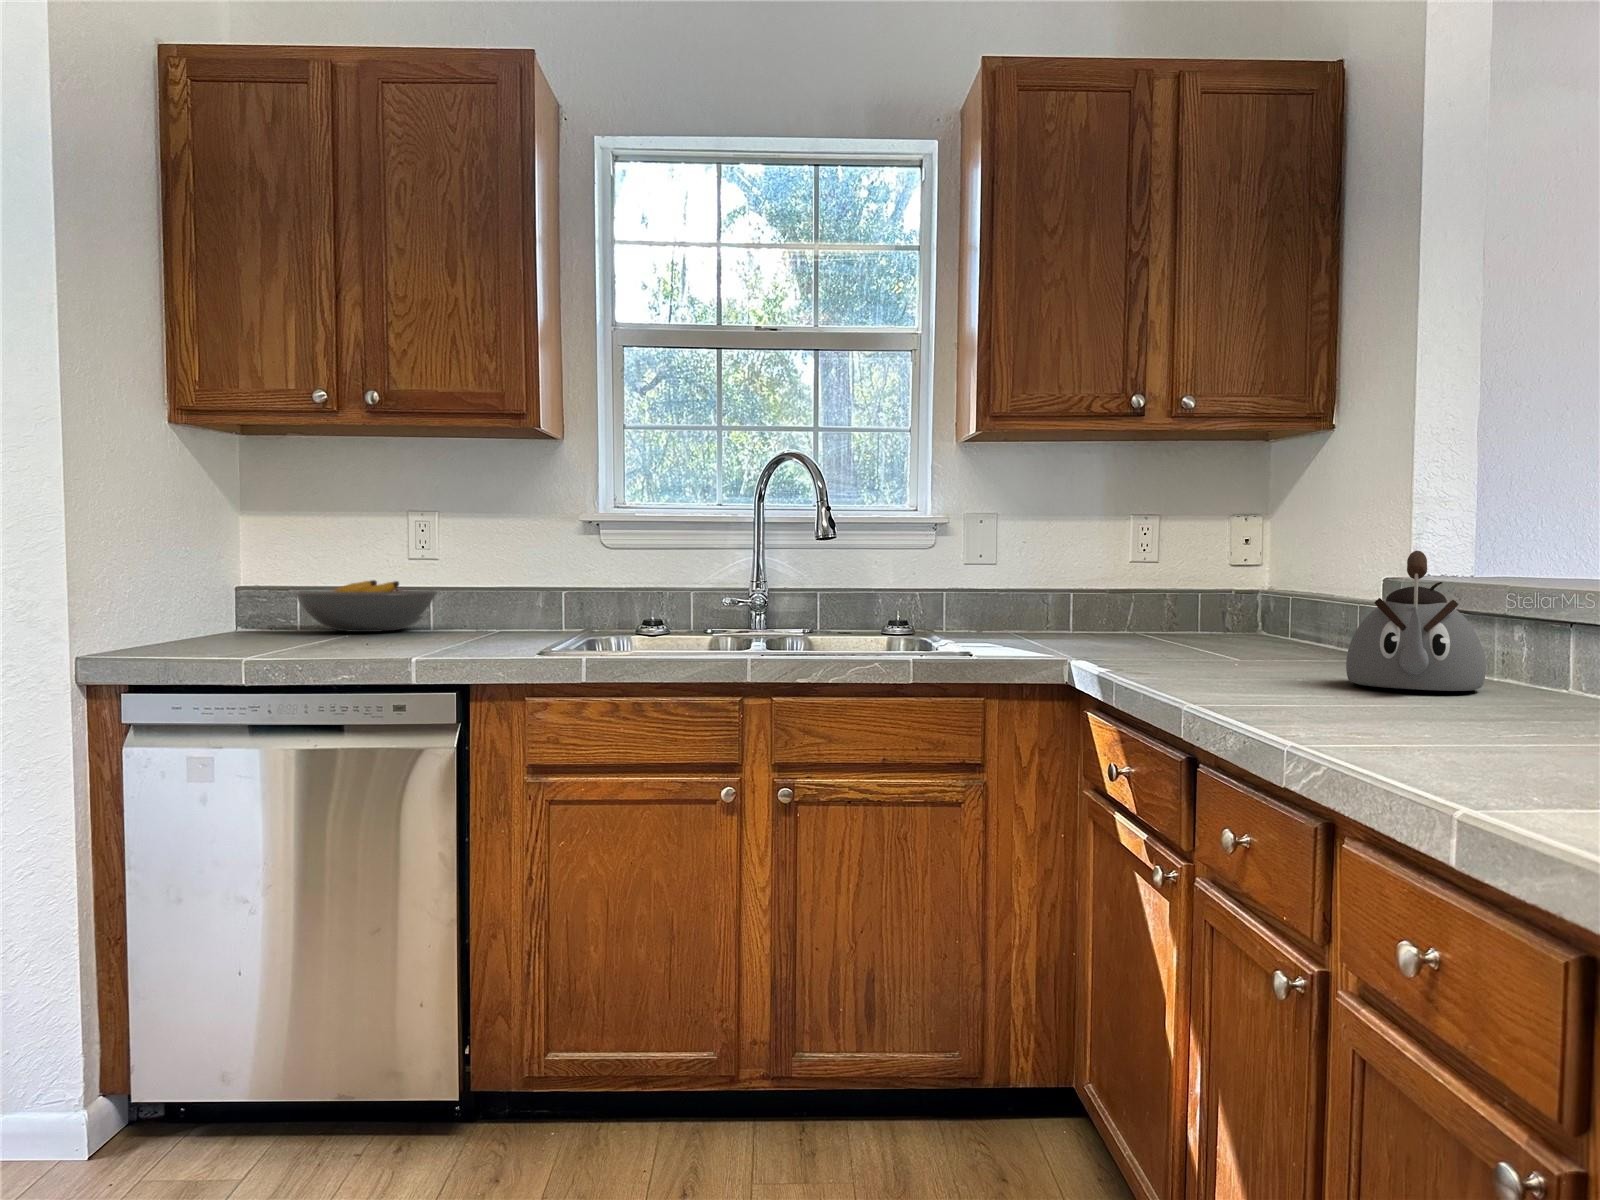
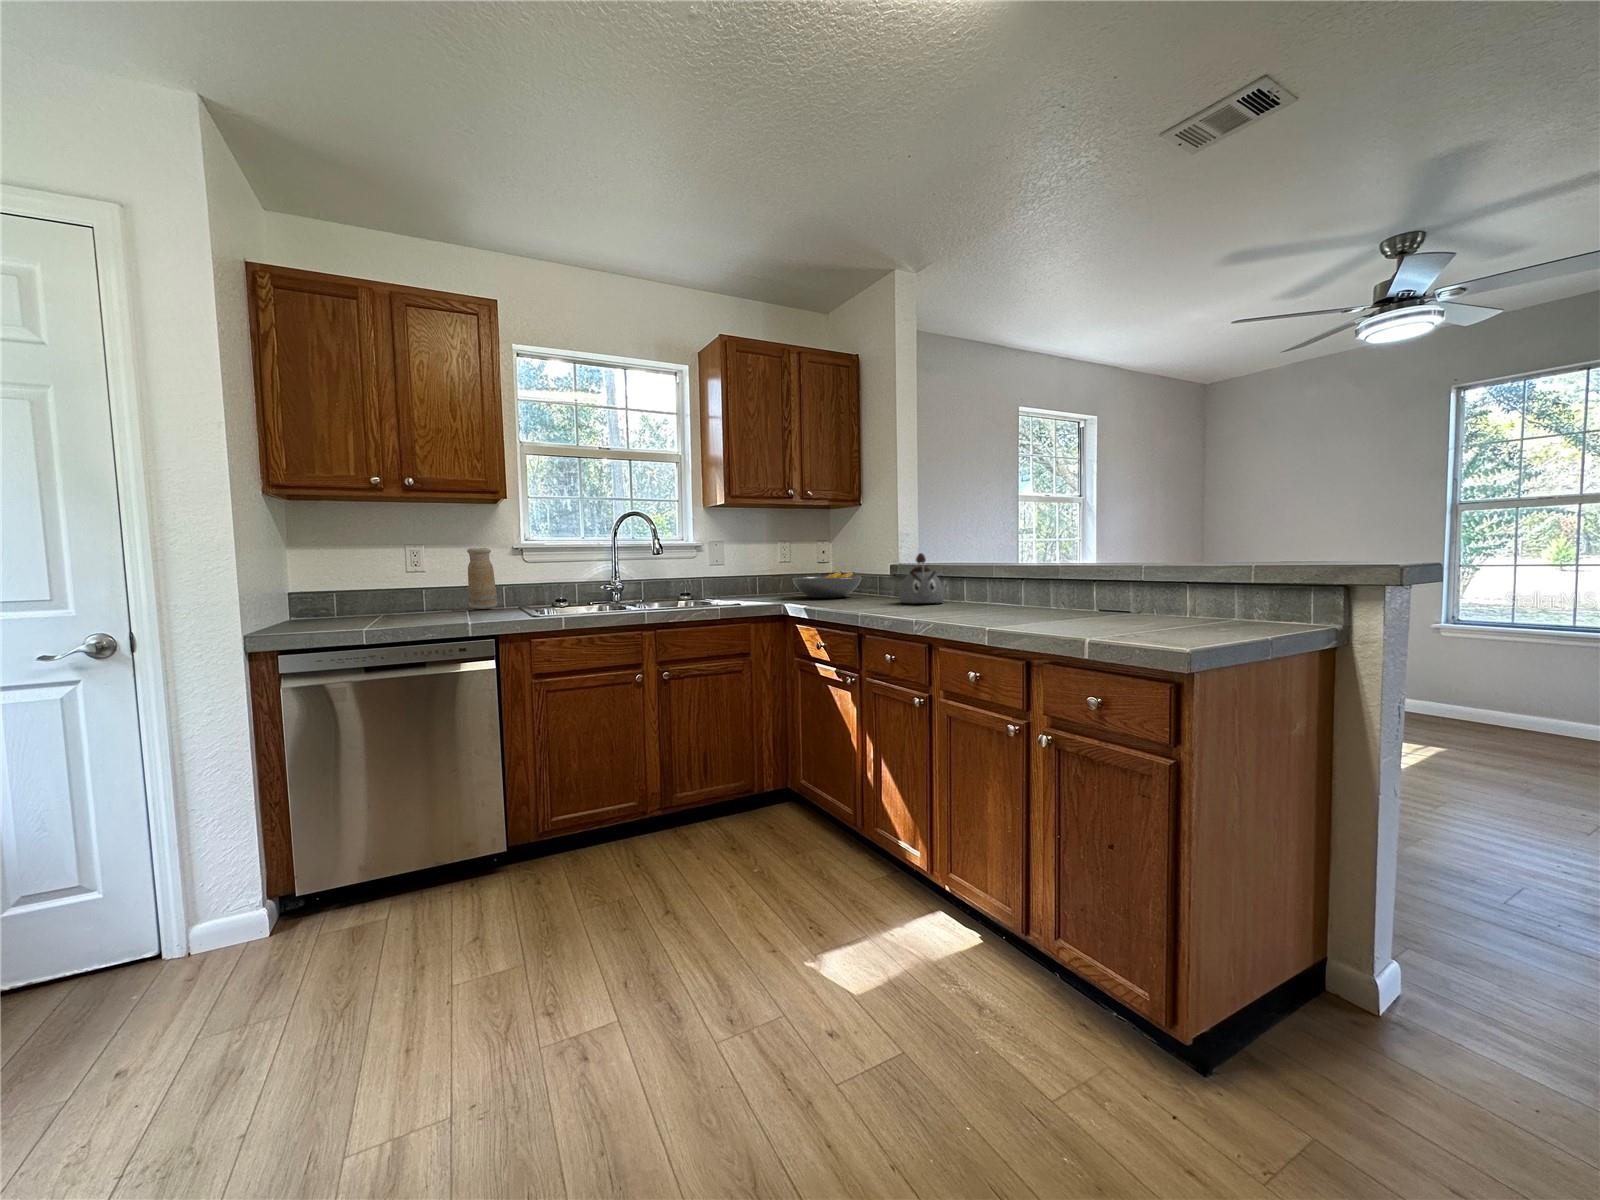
vase: none [498,518,546,630] -> present [467,548,498,609]
fruit bowl: present [295,580,437,632] -> present [792,572,862,598]

